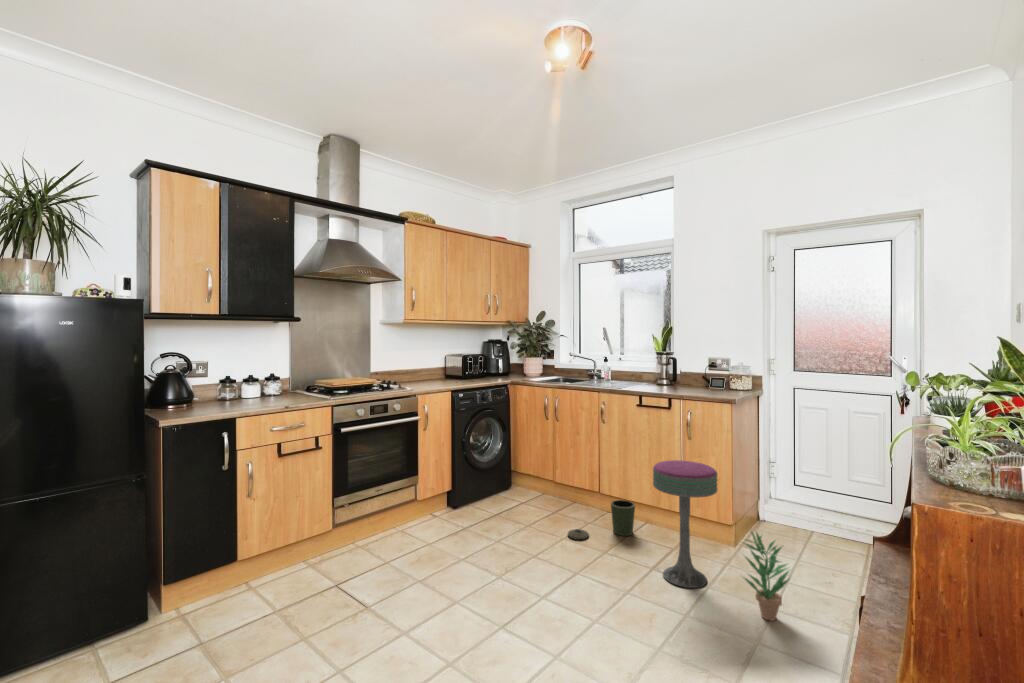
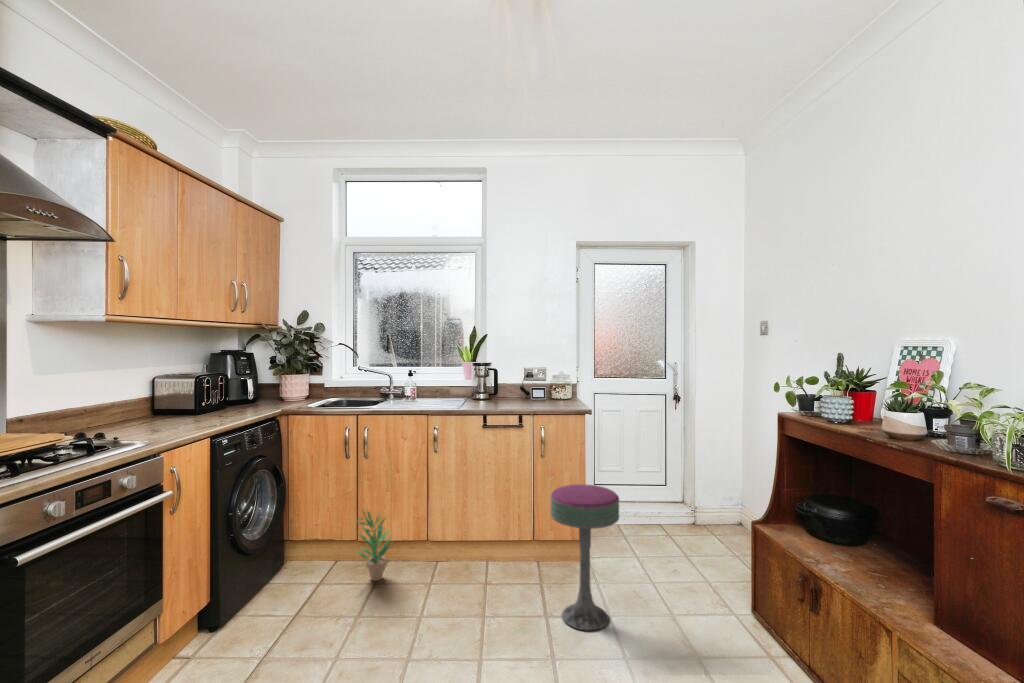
trash can: present [568,500,635,540] -> none [422,543,493,615]
potted plant: present [744,532,790,621] -> present [357,511,391,581]

